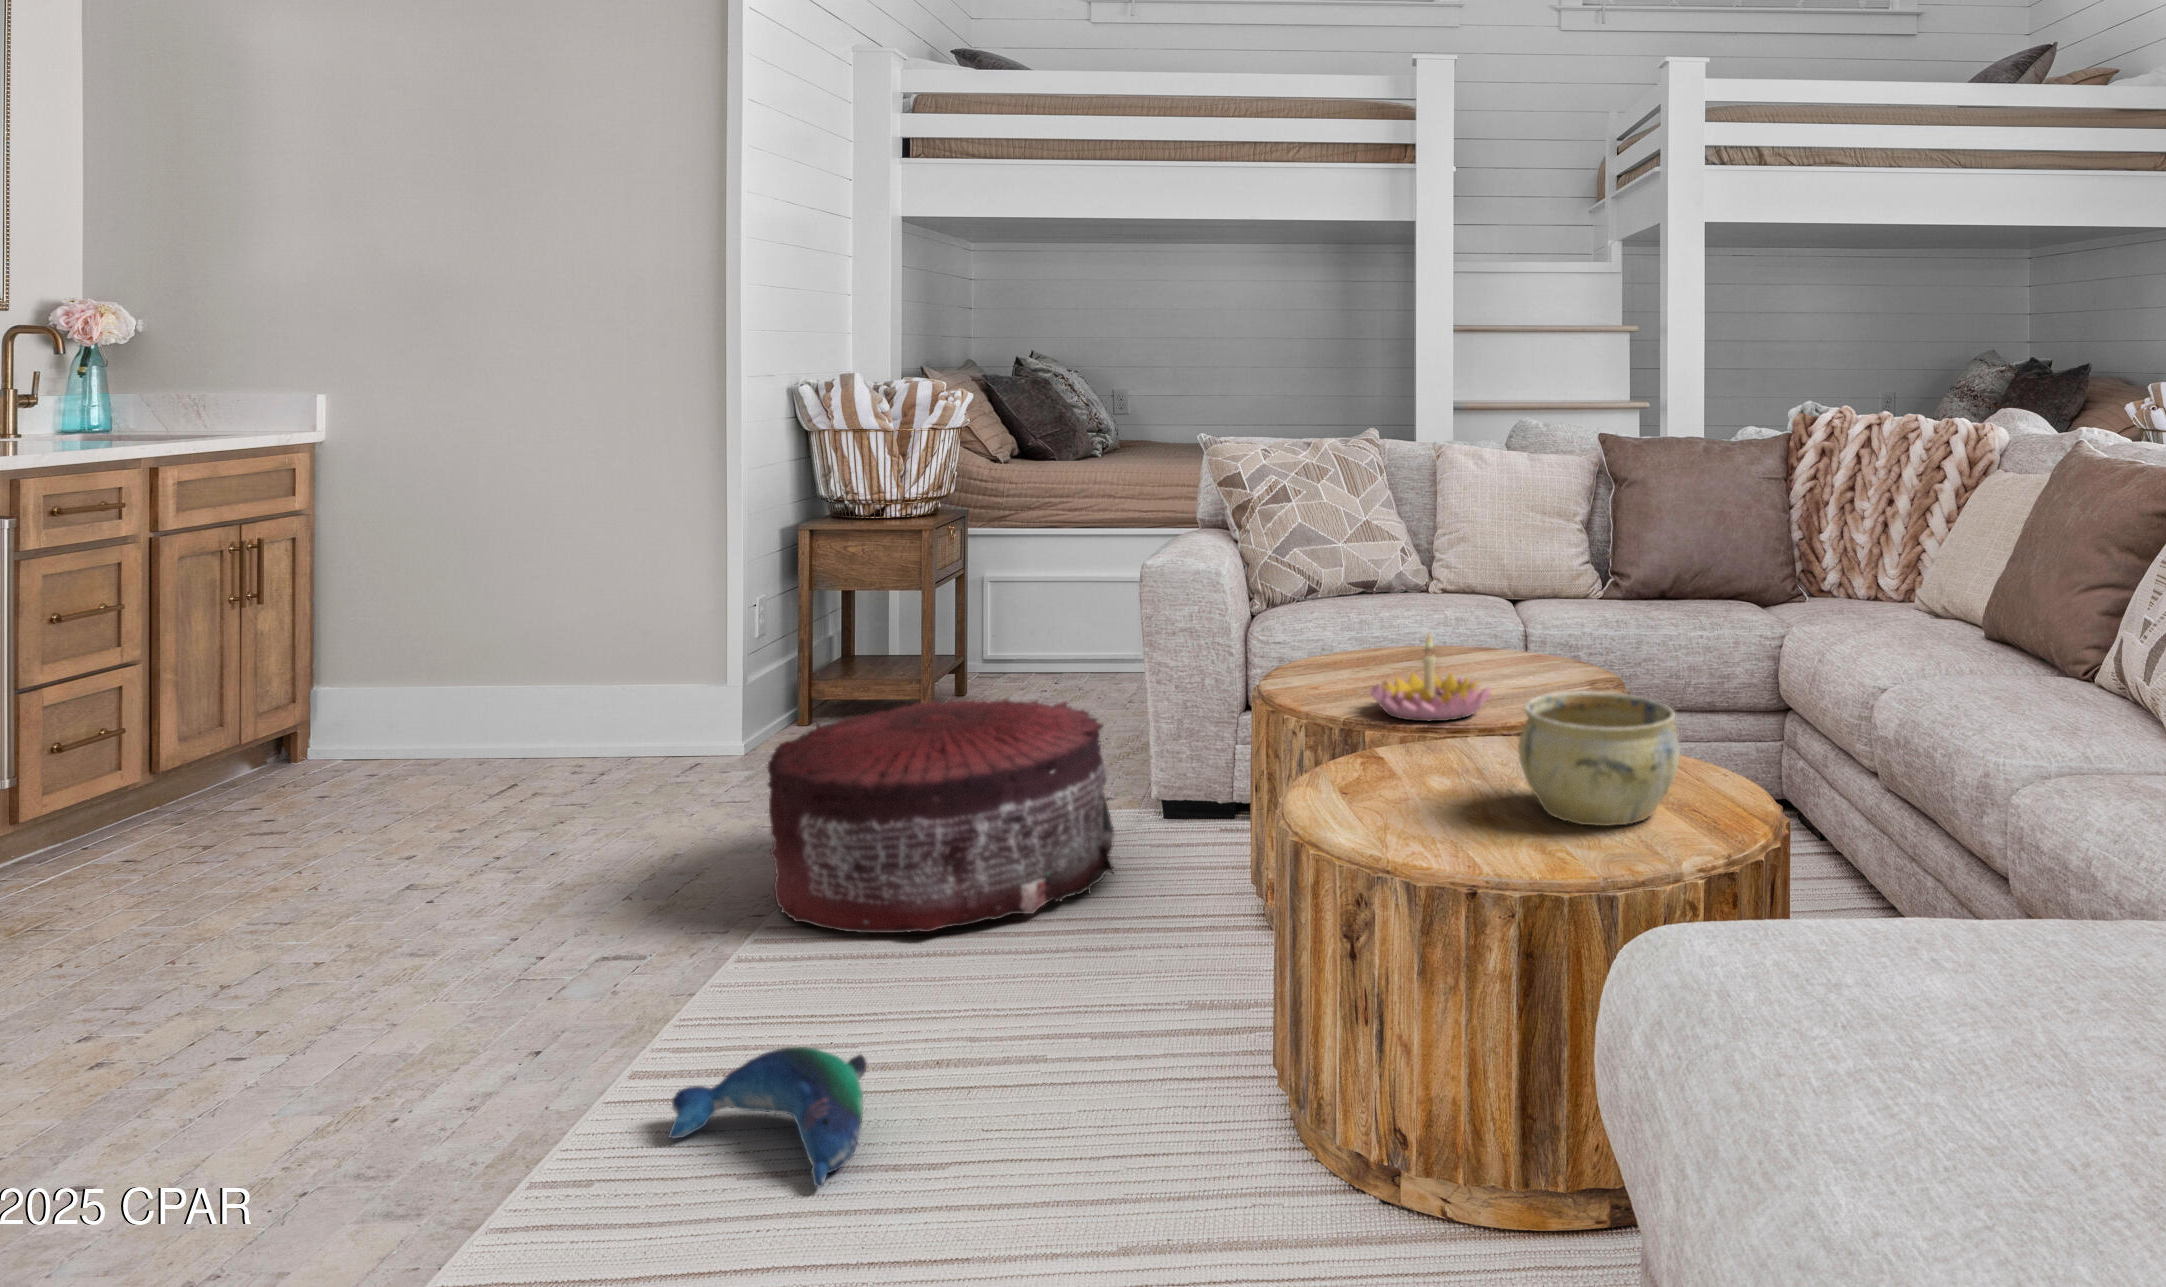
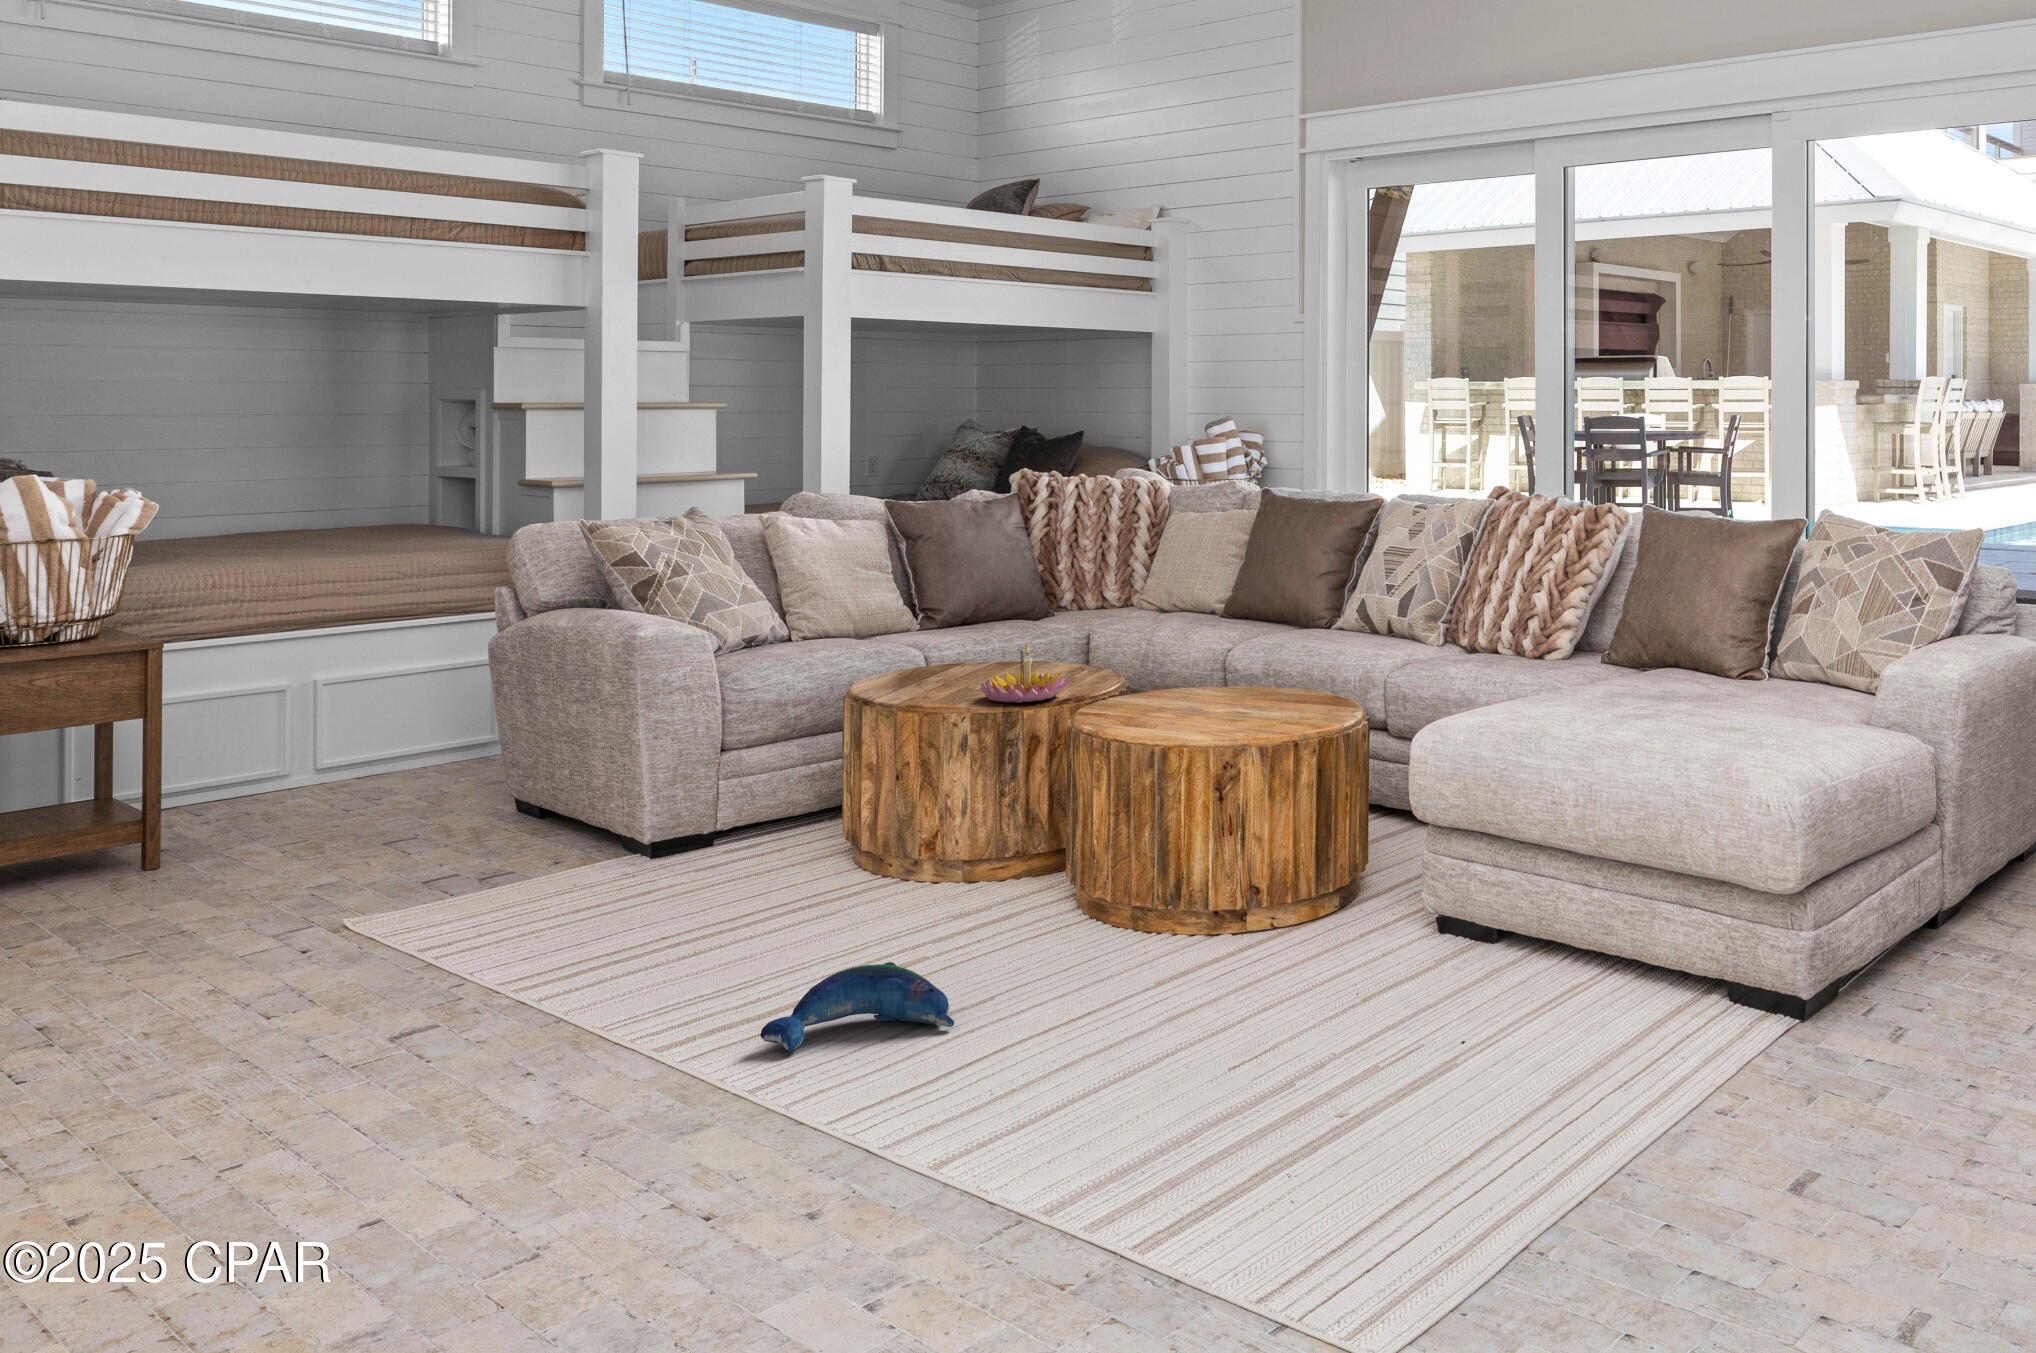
ceramic bowl: present [1518,691,1680,826] -> none [1215,648,1307,718]
pouf: present [768,699,1114,933] -> none [387,761,725,979]

